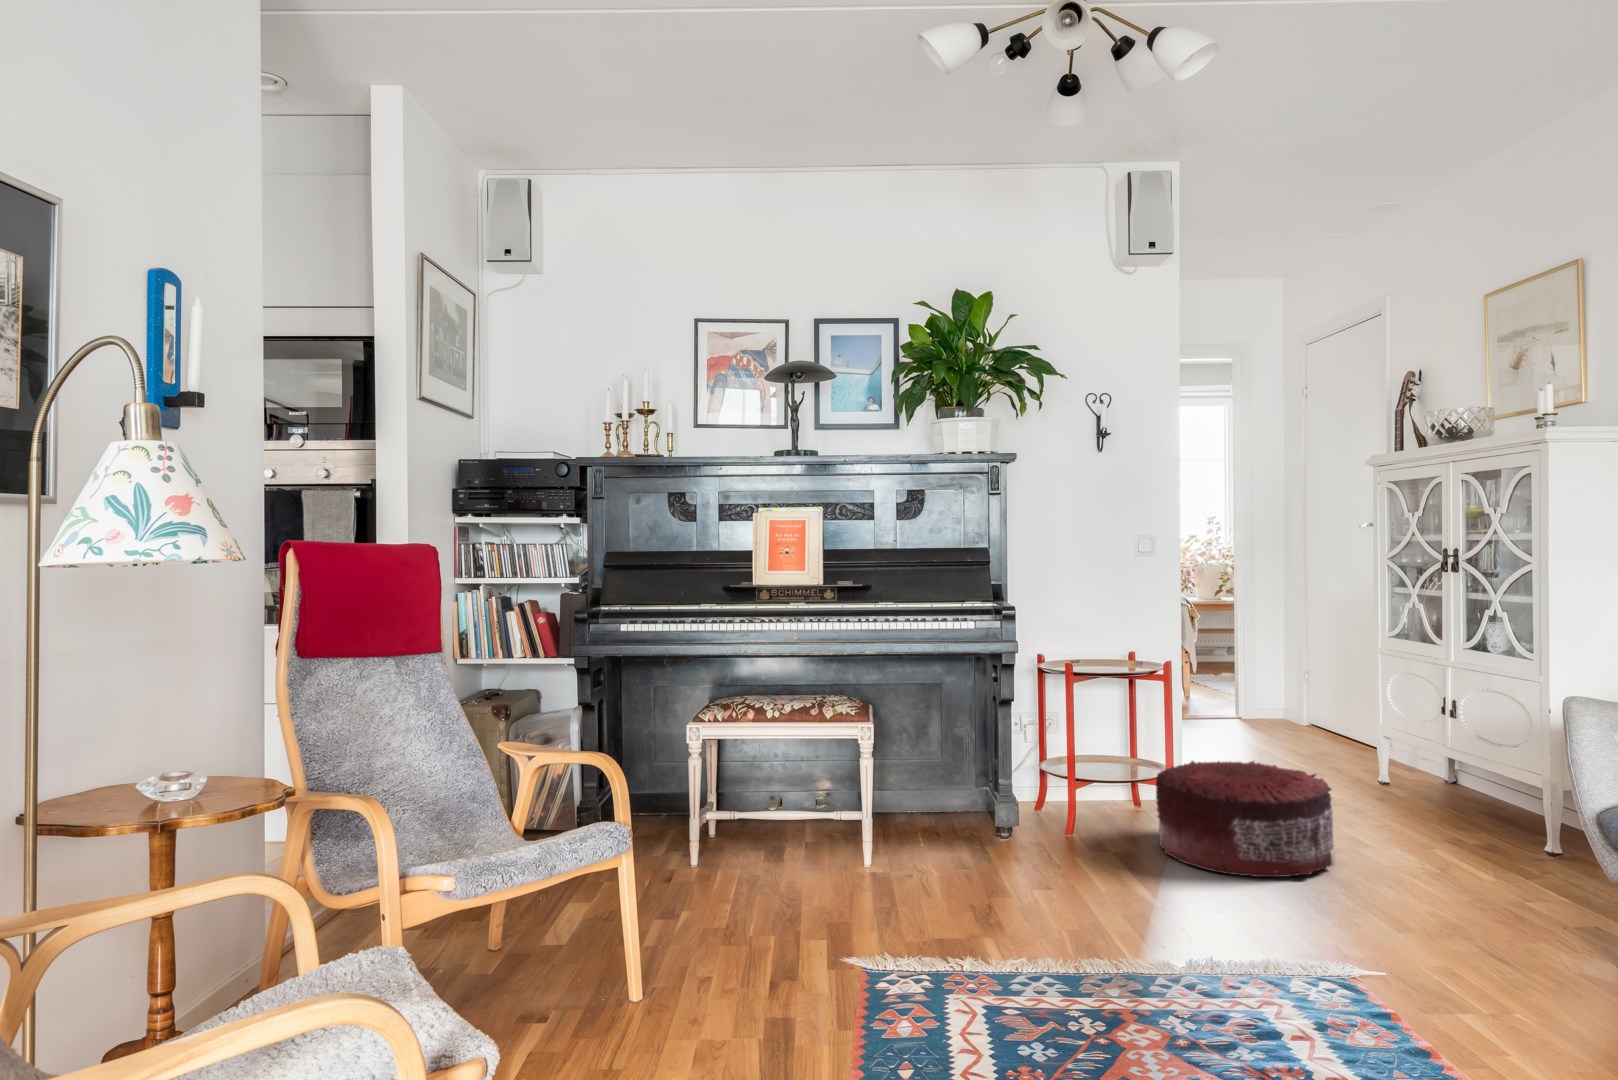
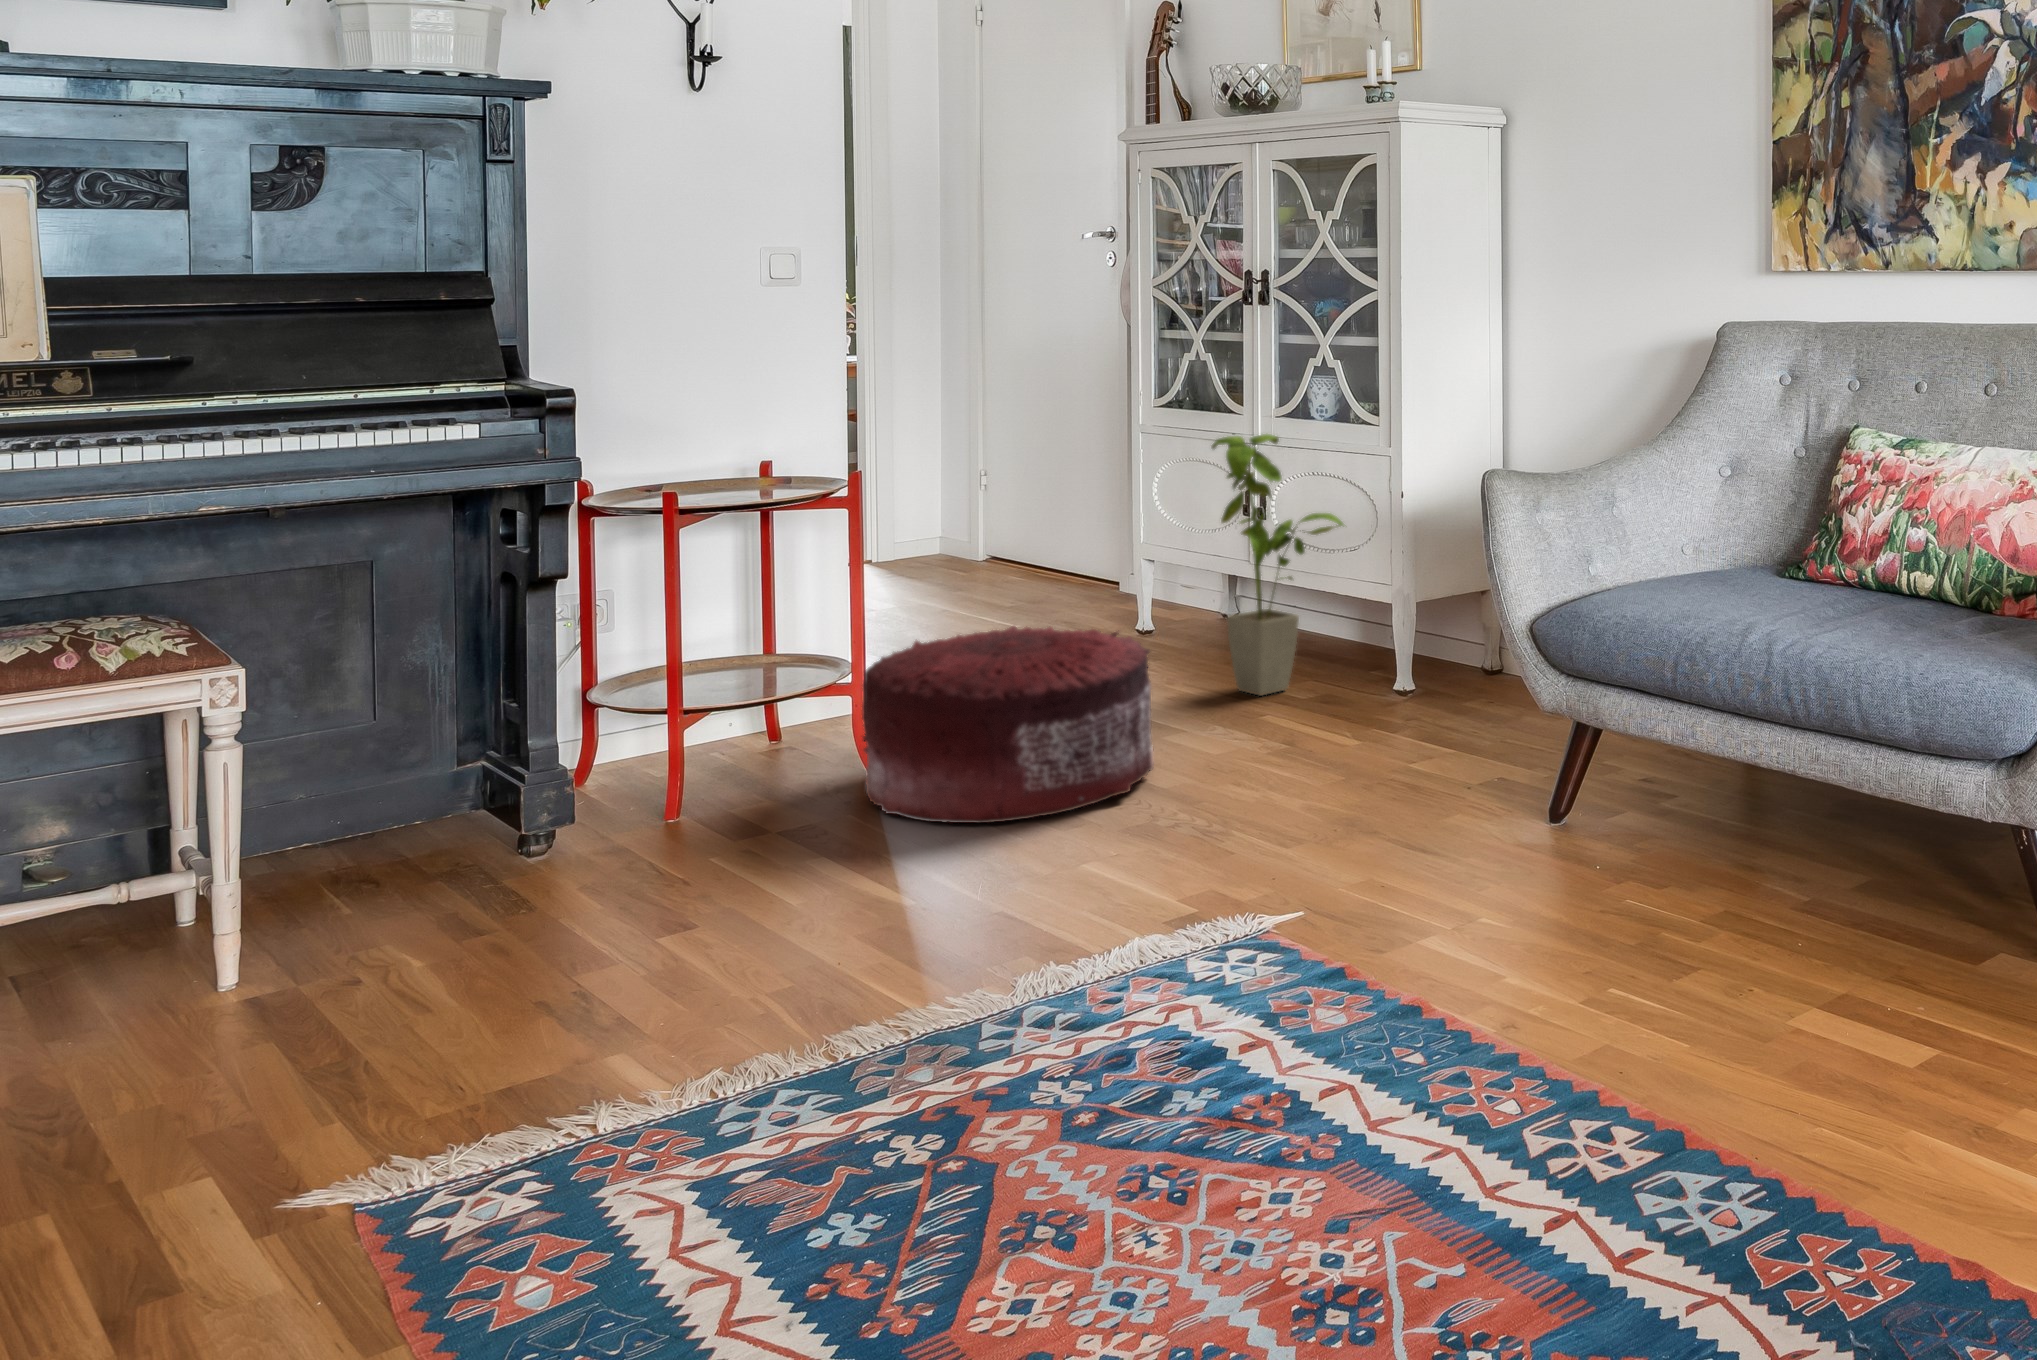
house plant: none [1398,657,1506,836] -> present [1212,434,1343,695]

